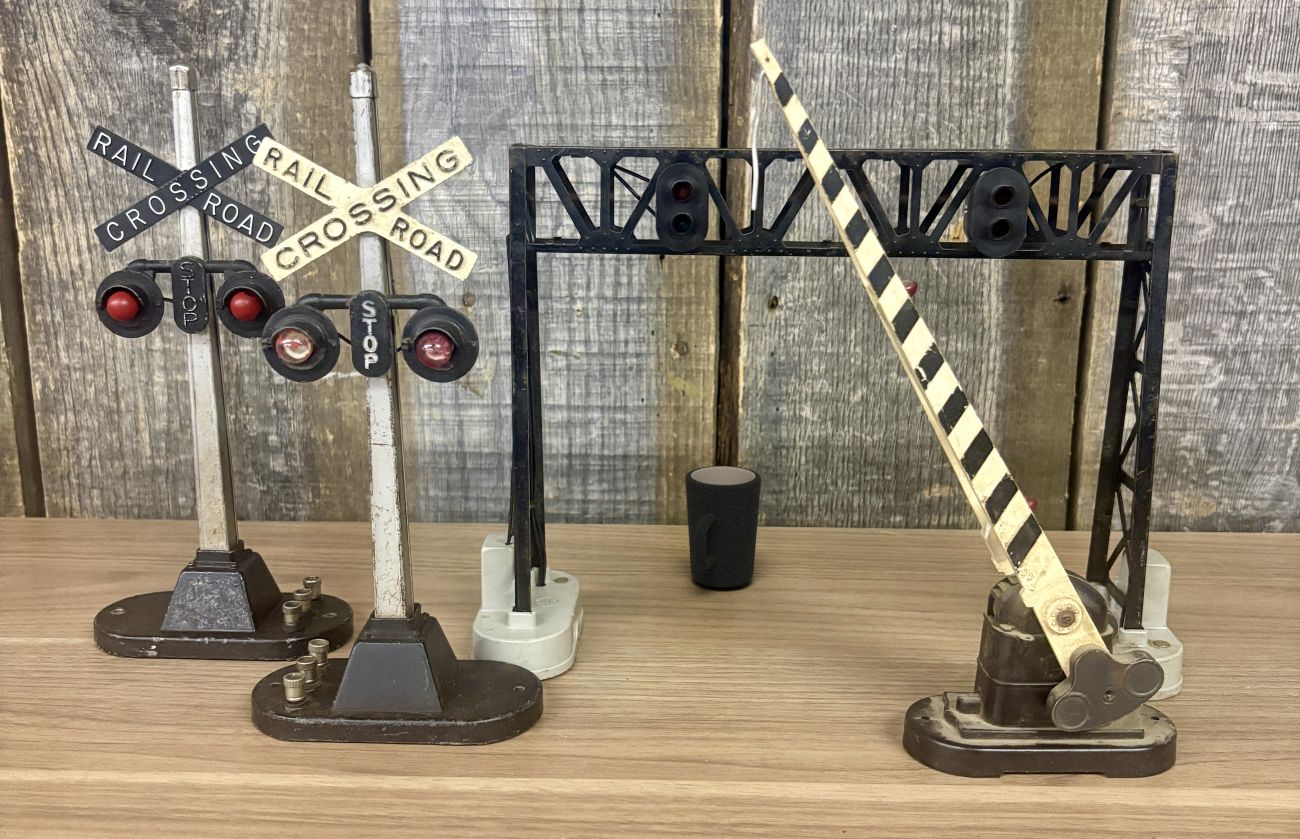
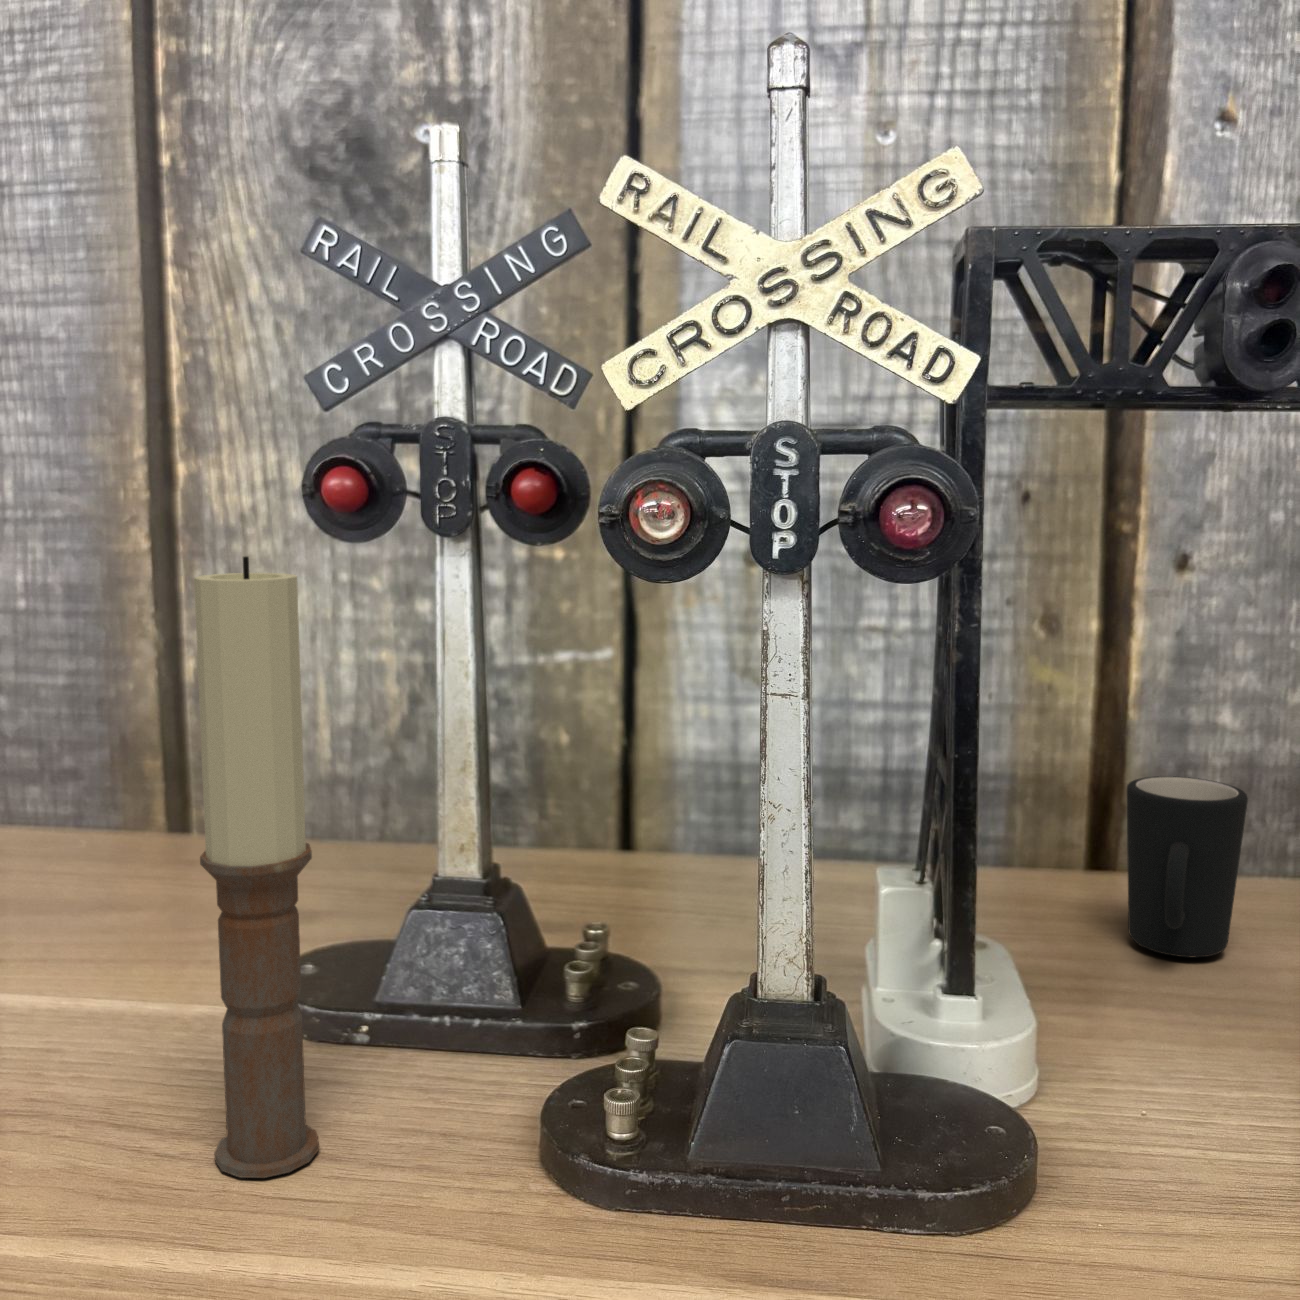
candle: none [23,377,120,728] -> present [194,556,319,1178]

